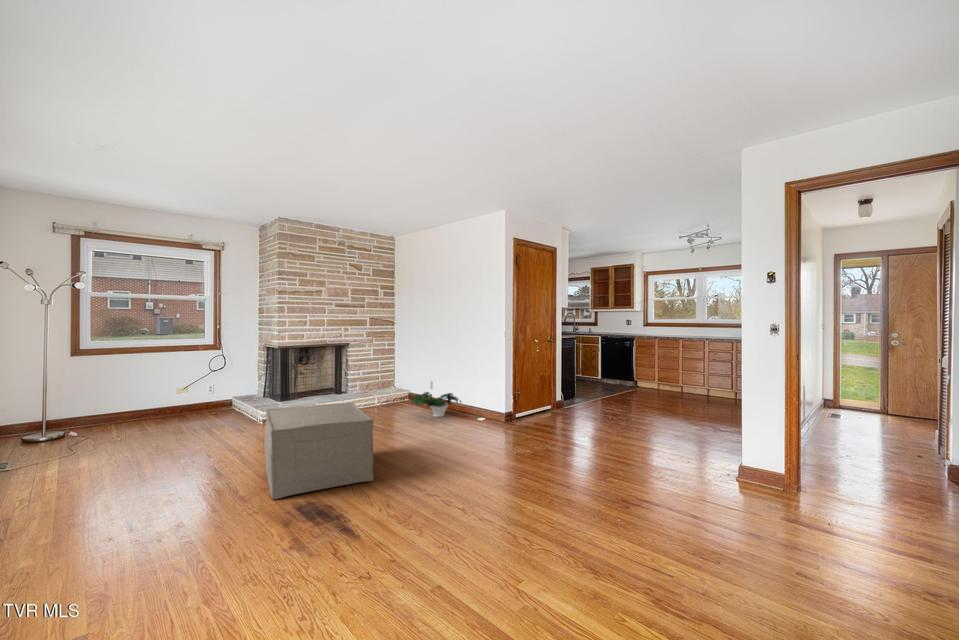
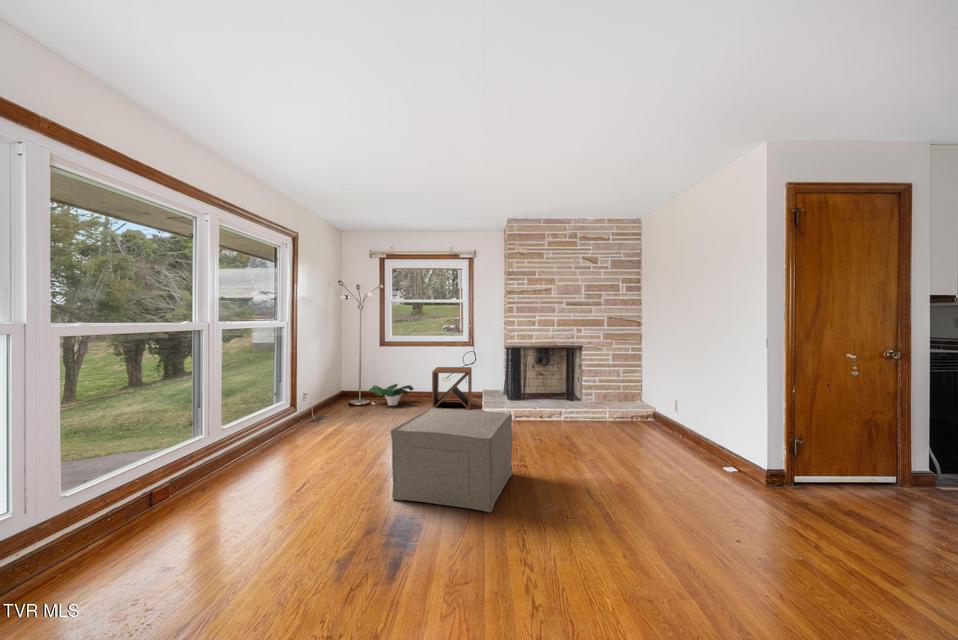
side table: none [173,373,231,426] -> present [432,367,472,410]
potted plant: present [412,392,461,417] -> present [368,384,413,406]

